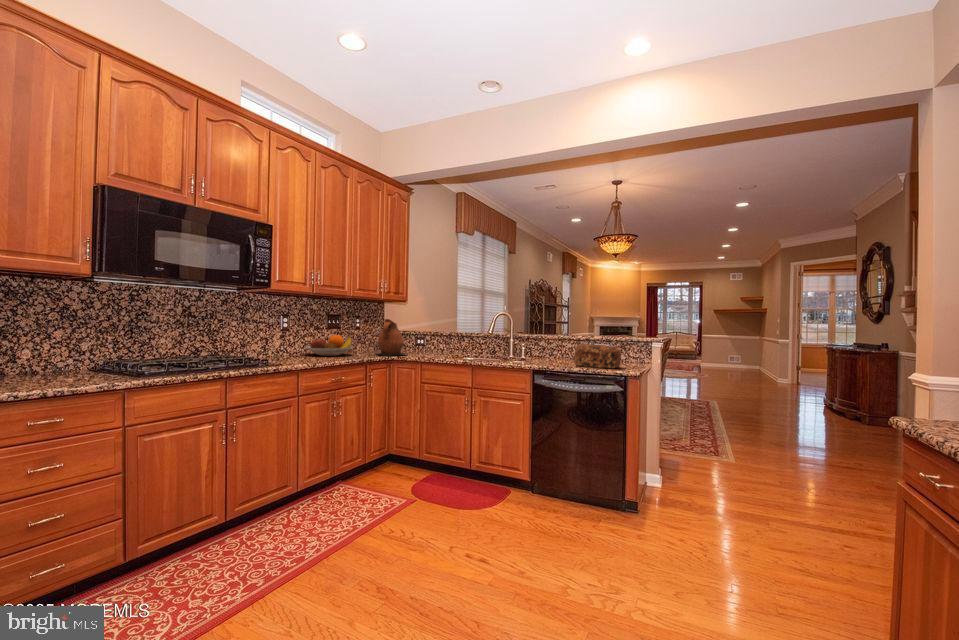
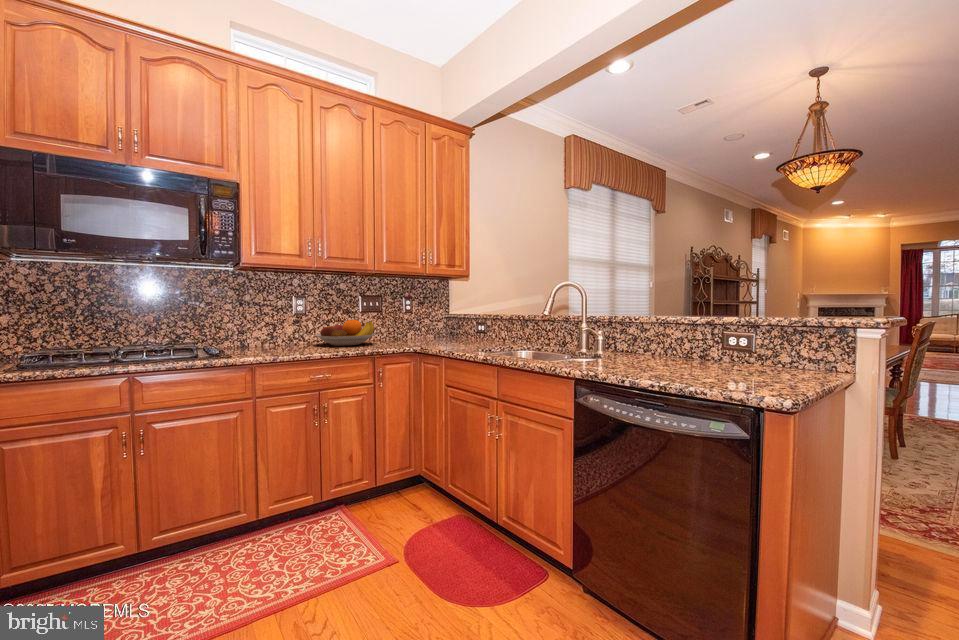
ceramic pitcher: present [377,319,405,355] -> none [399,298,441,346]
bread loaf: present [574,344,621,368] -> none [664,333,766,382]

